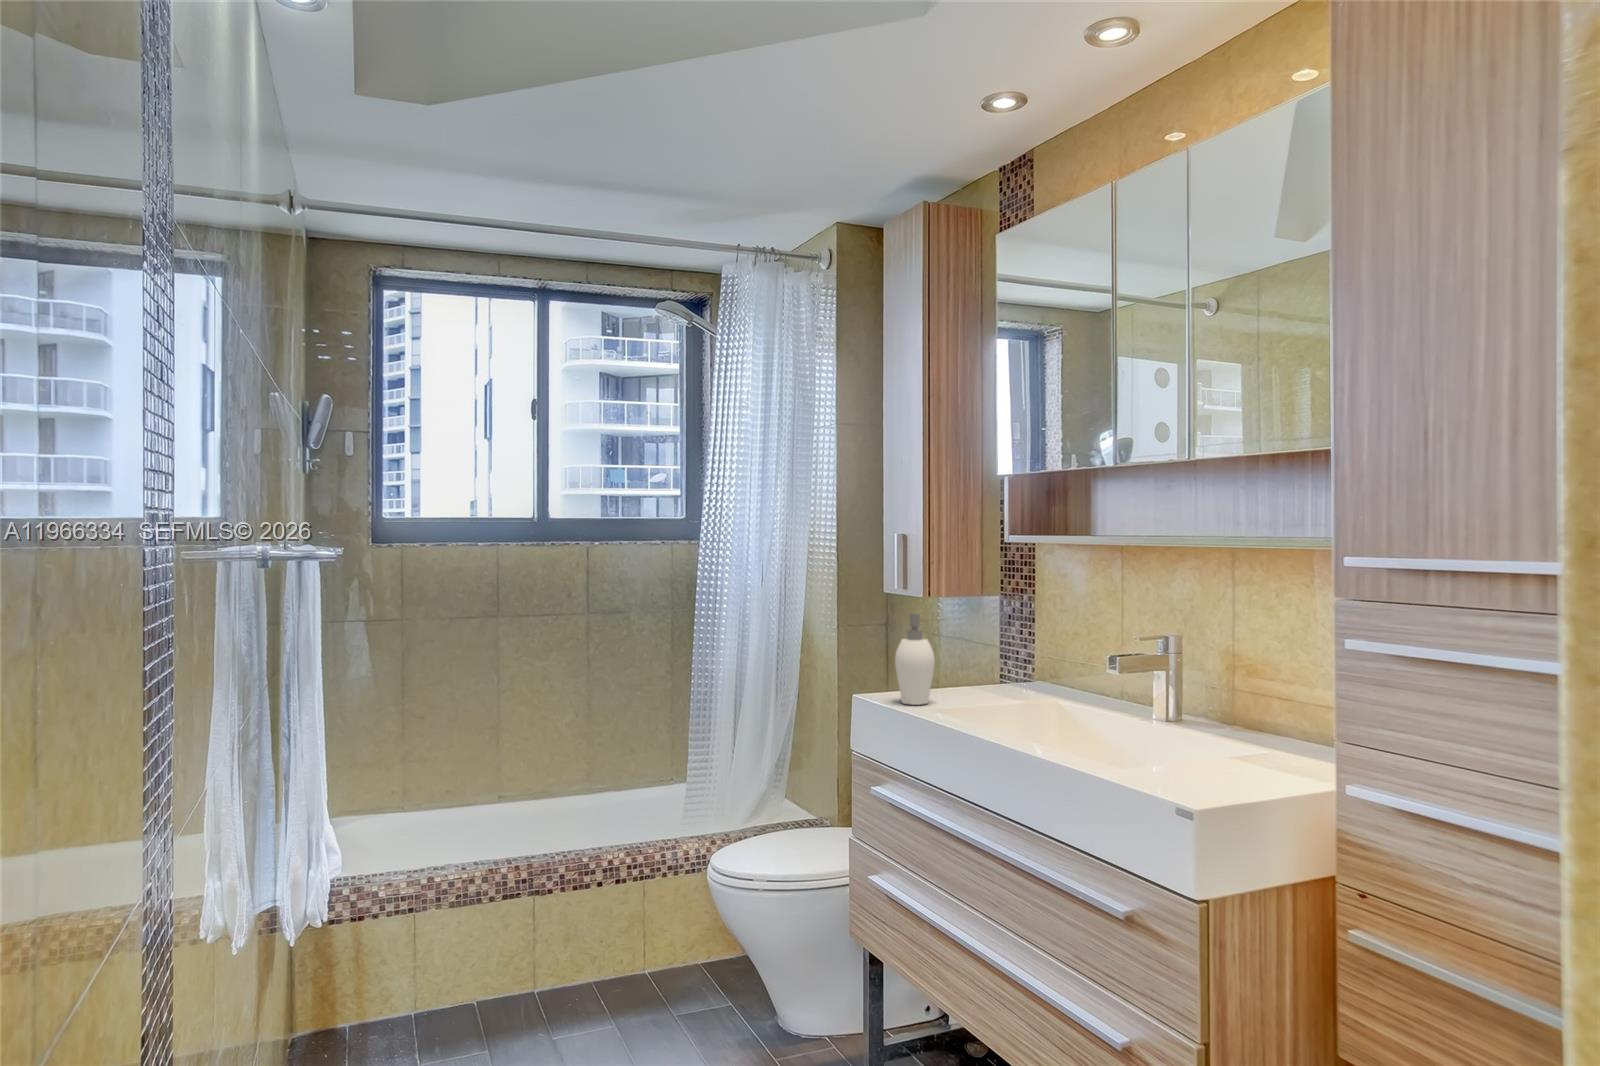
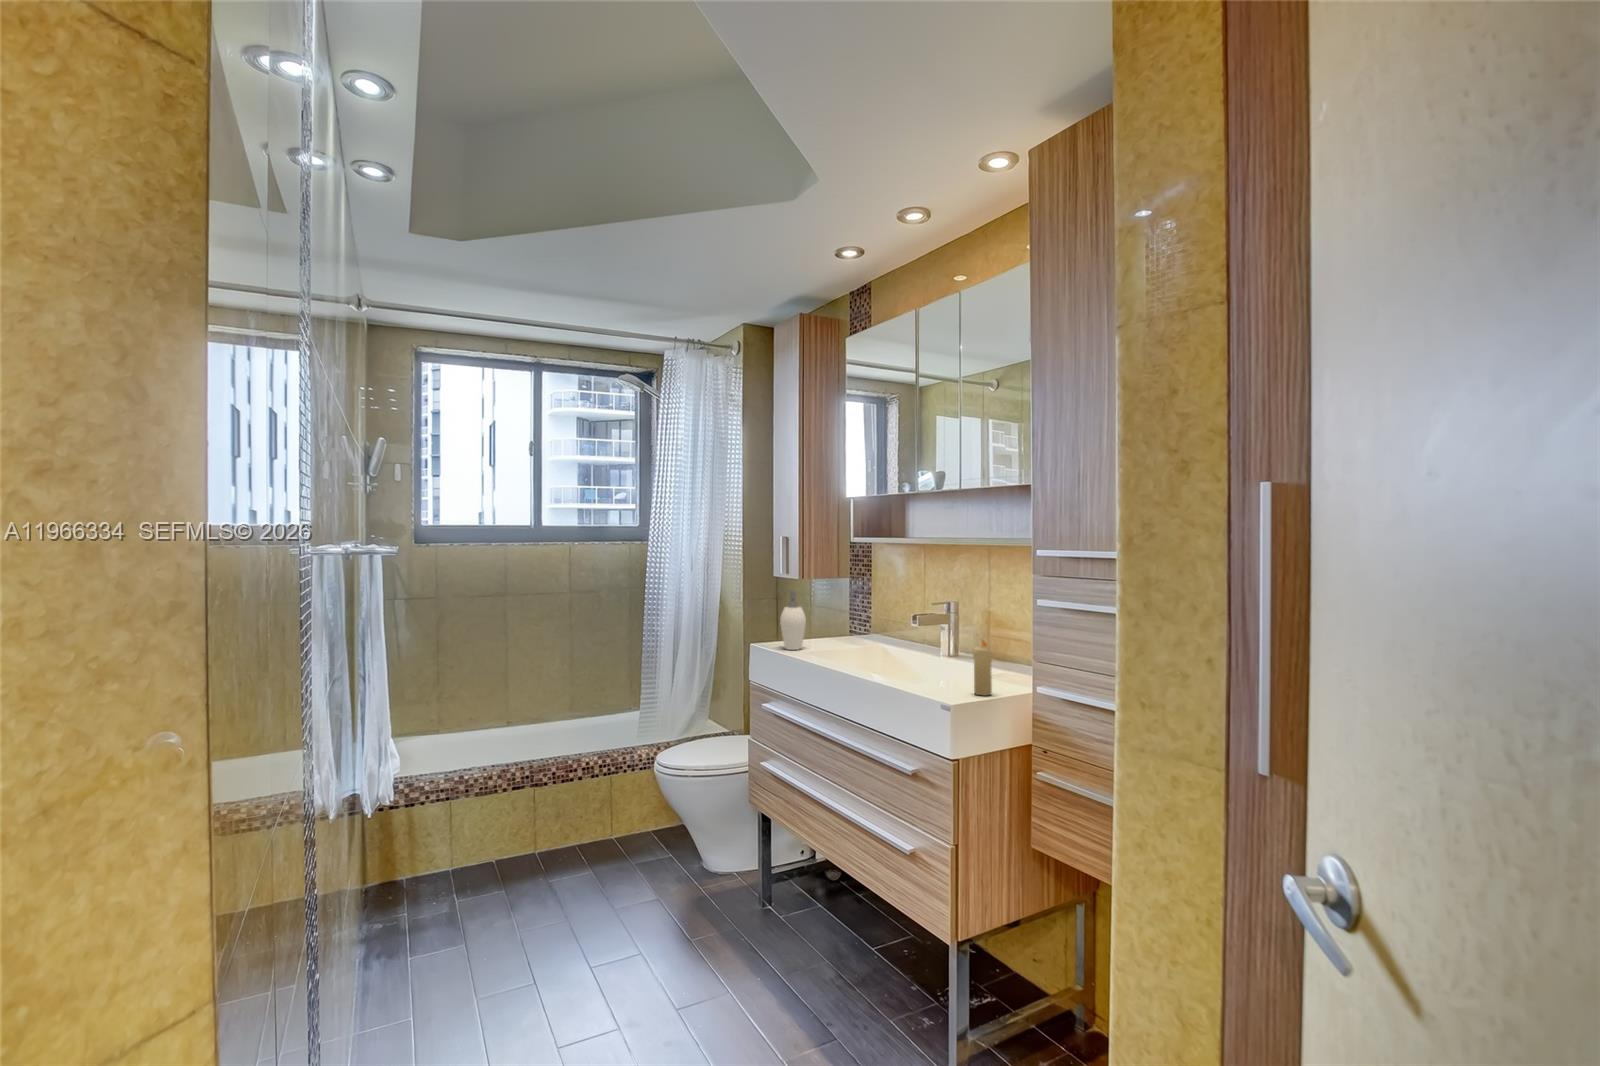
candle: none [1229,695,1263,792] -> present [973,641,992,696]

